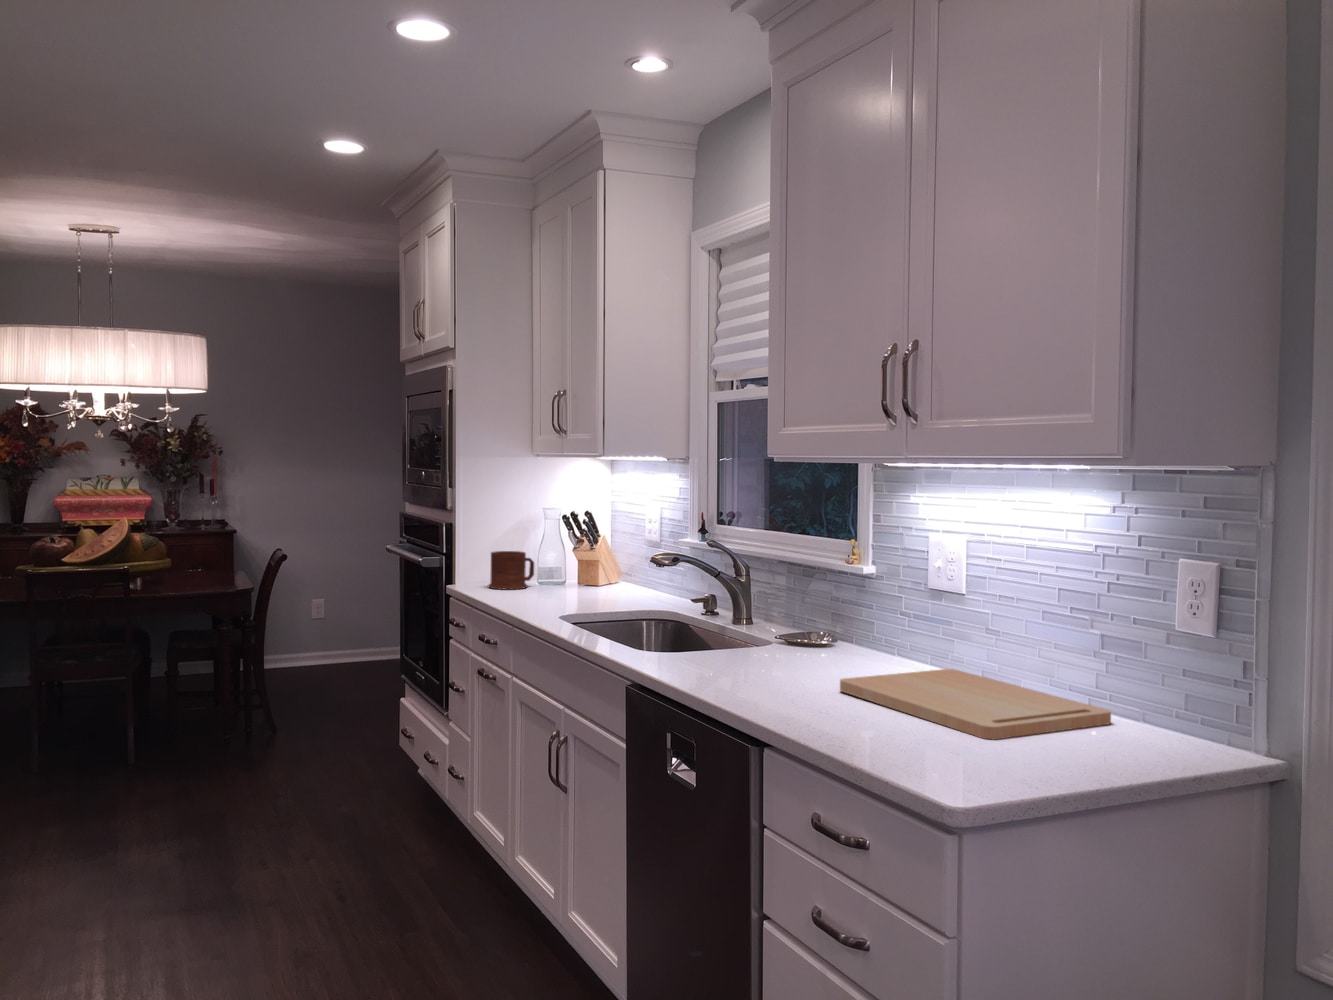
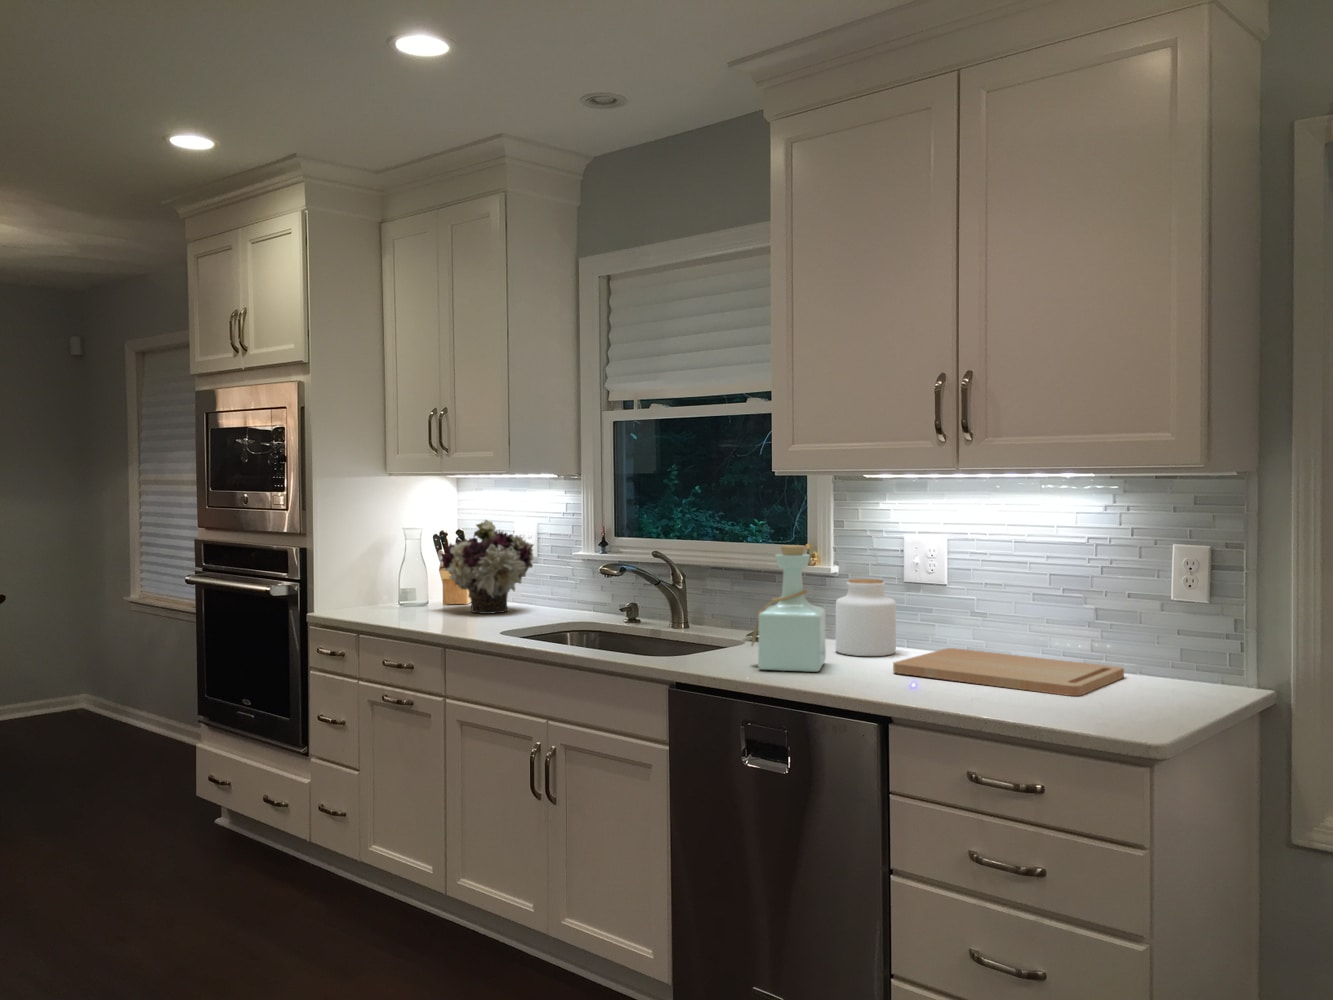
flower arrangement: none [560,502,647,597] -> present [441,520,533,614]
bottle: none [704,539,795,682] -> present [752,545,826,672]
mug: present [489,551,534,590] -> none [358,574,402,614]
jar: none [836,581,906,671] -> present [835,579,896,656]

